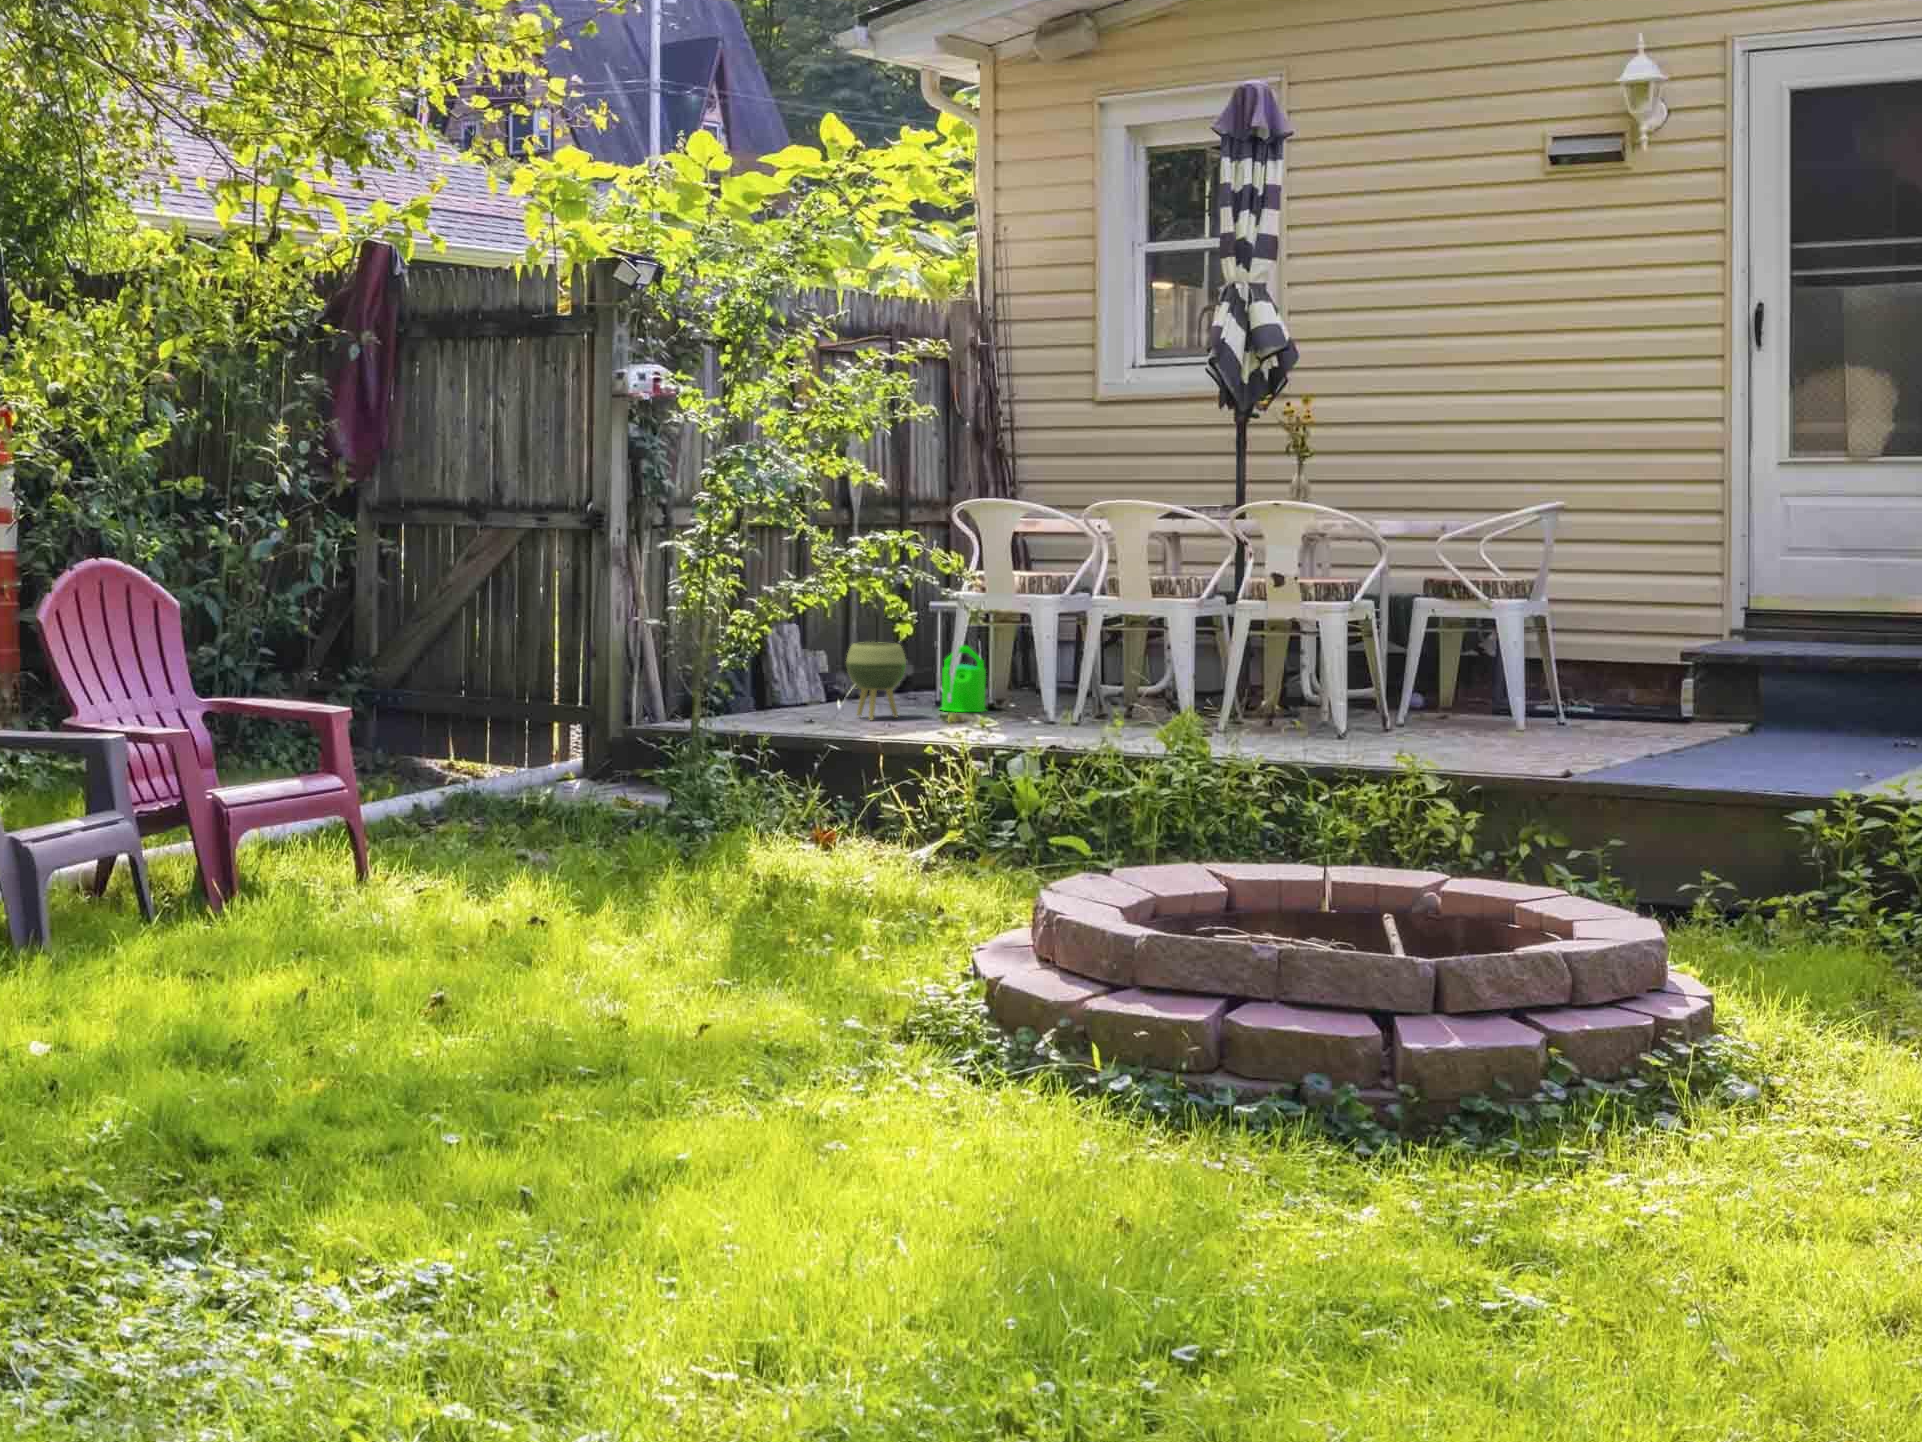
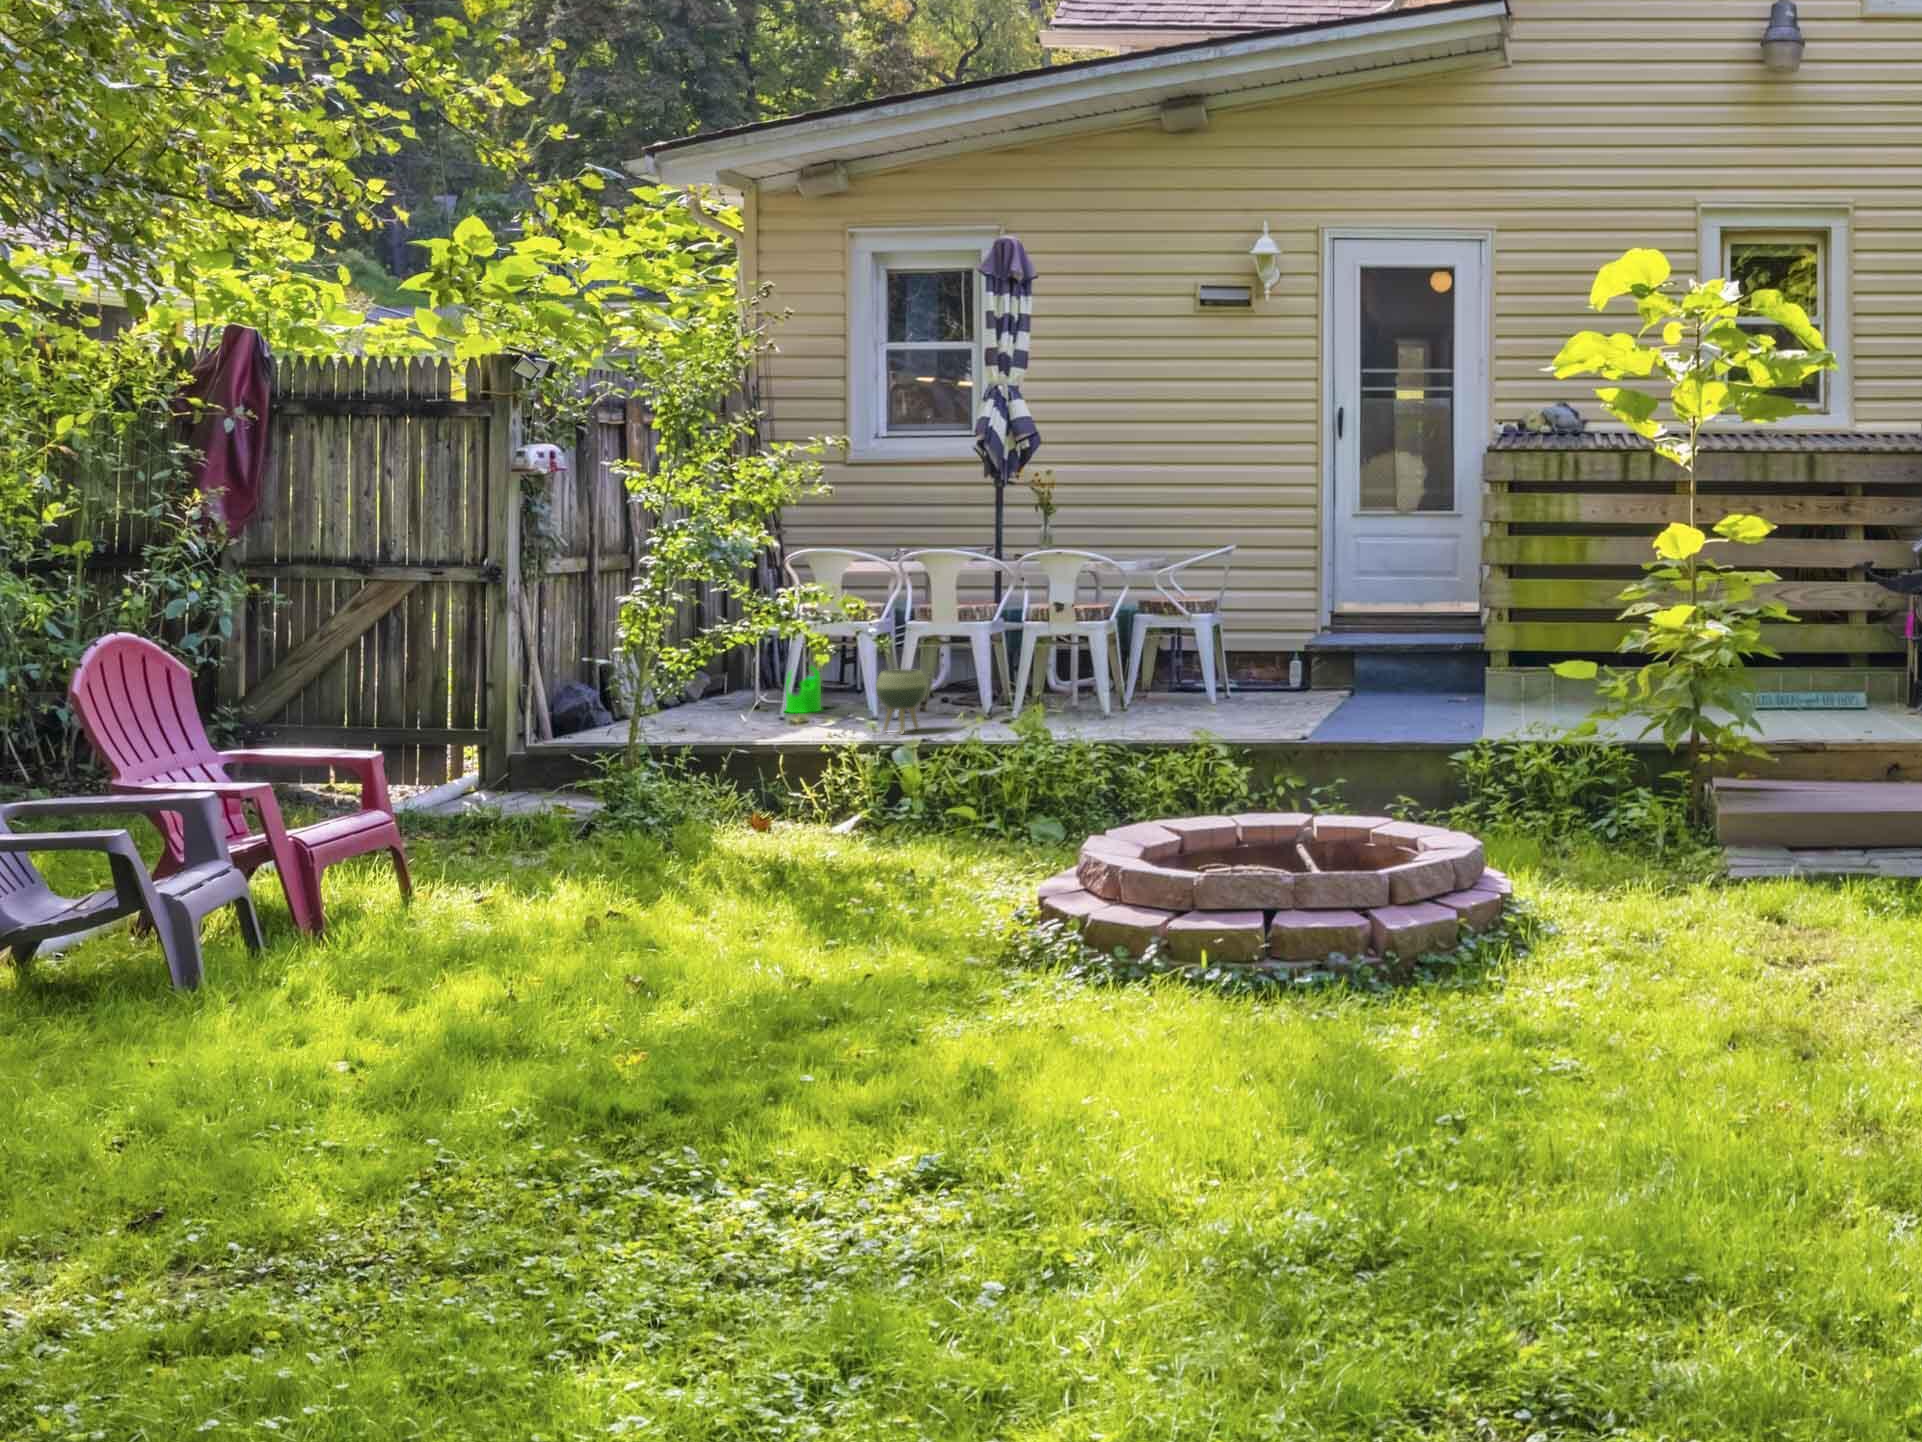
planter: present [846,642,906,720] -> present [876,669,927,735]

